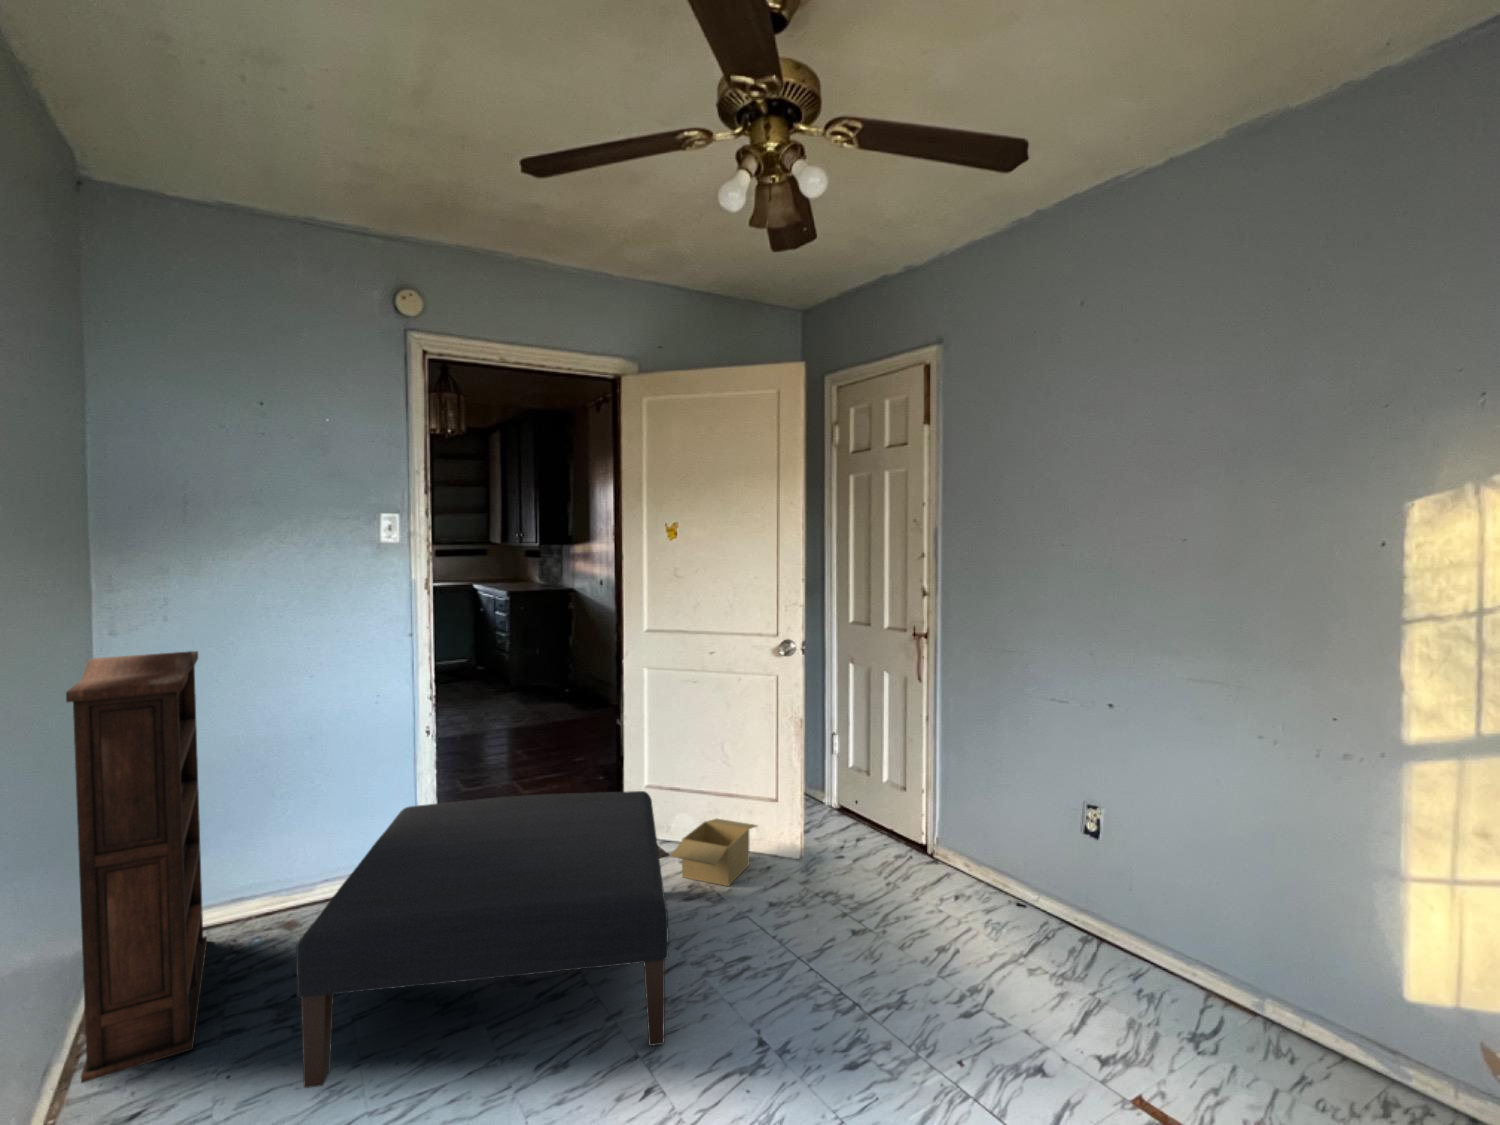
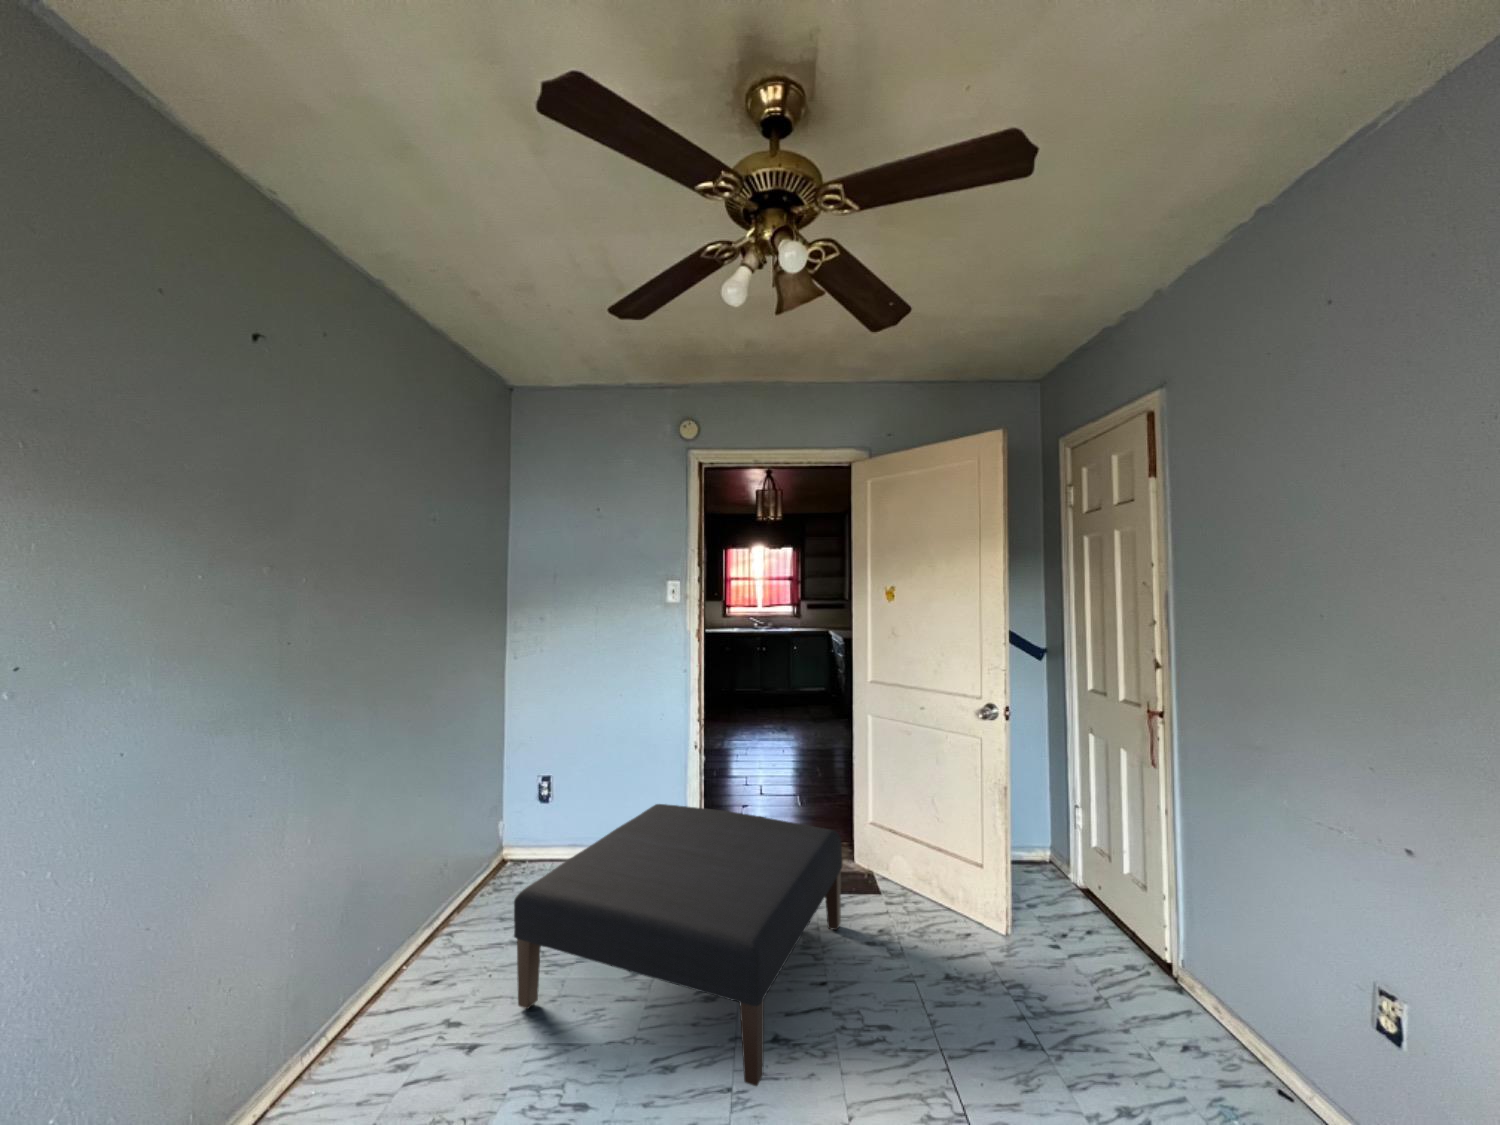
bookshelf: present [66,651,207,1083] -> none [429,672,544,950]
cardboard box: present [671,819,757,886] -> none [860,869,964,944]

